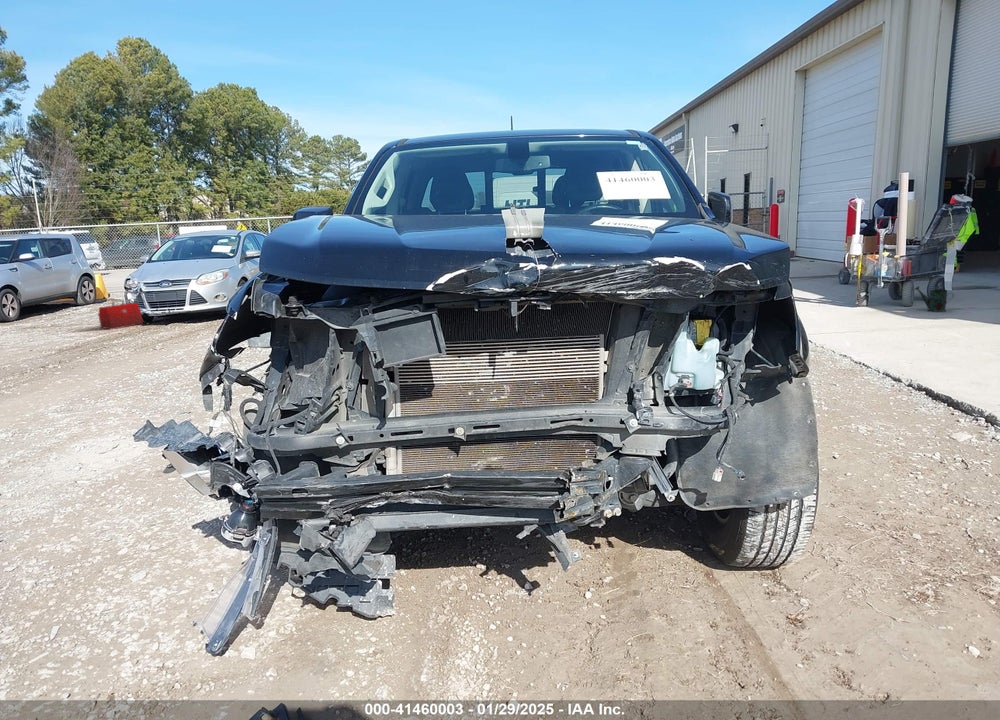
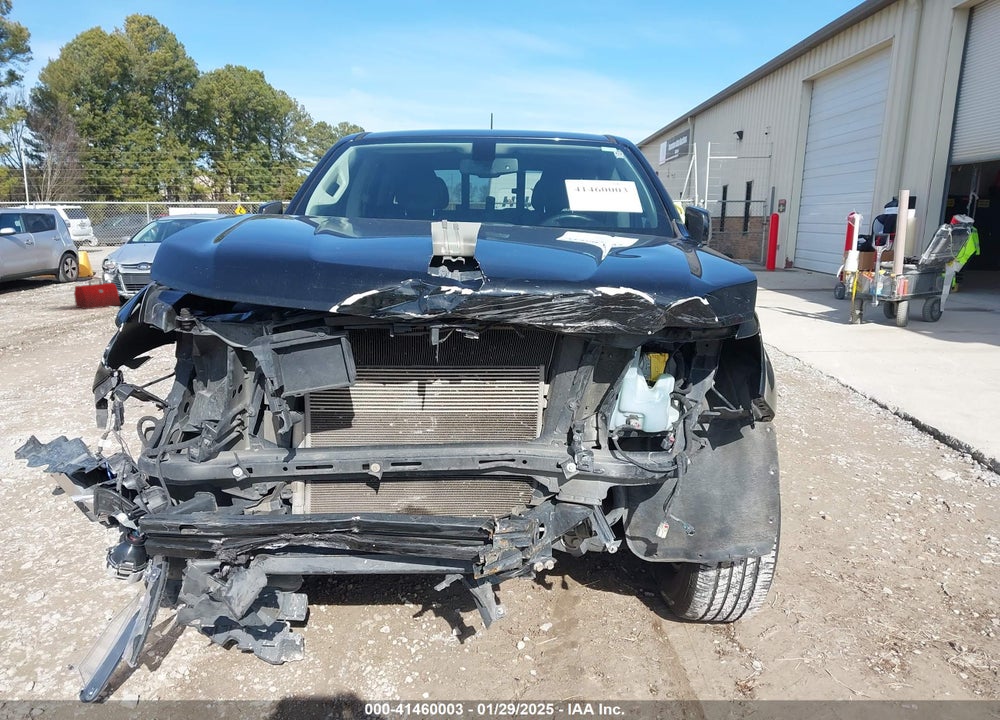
watering can: present [915,287,953,312] -> none [898,309,937,336]

